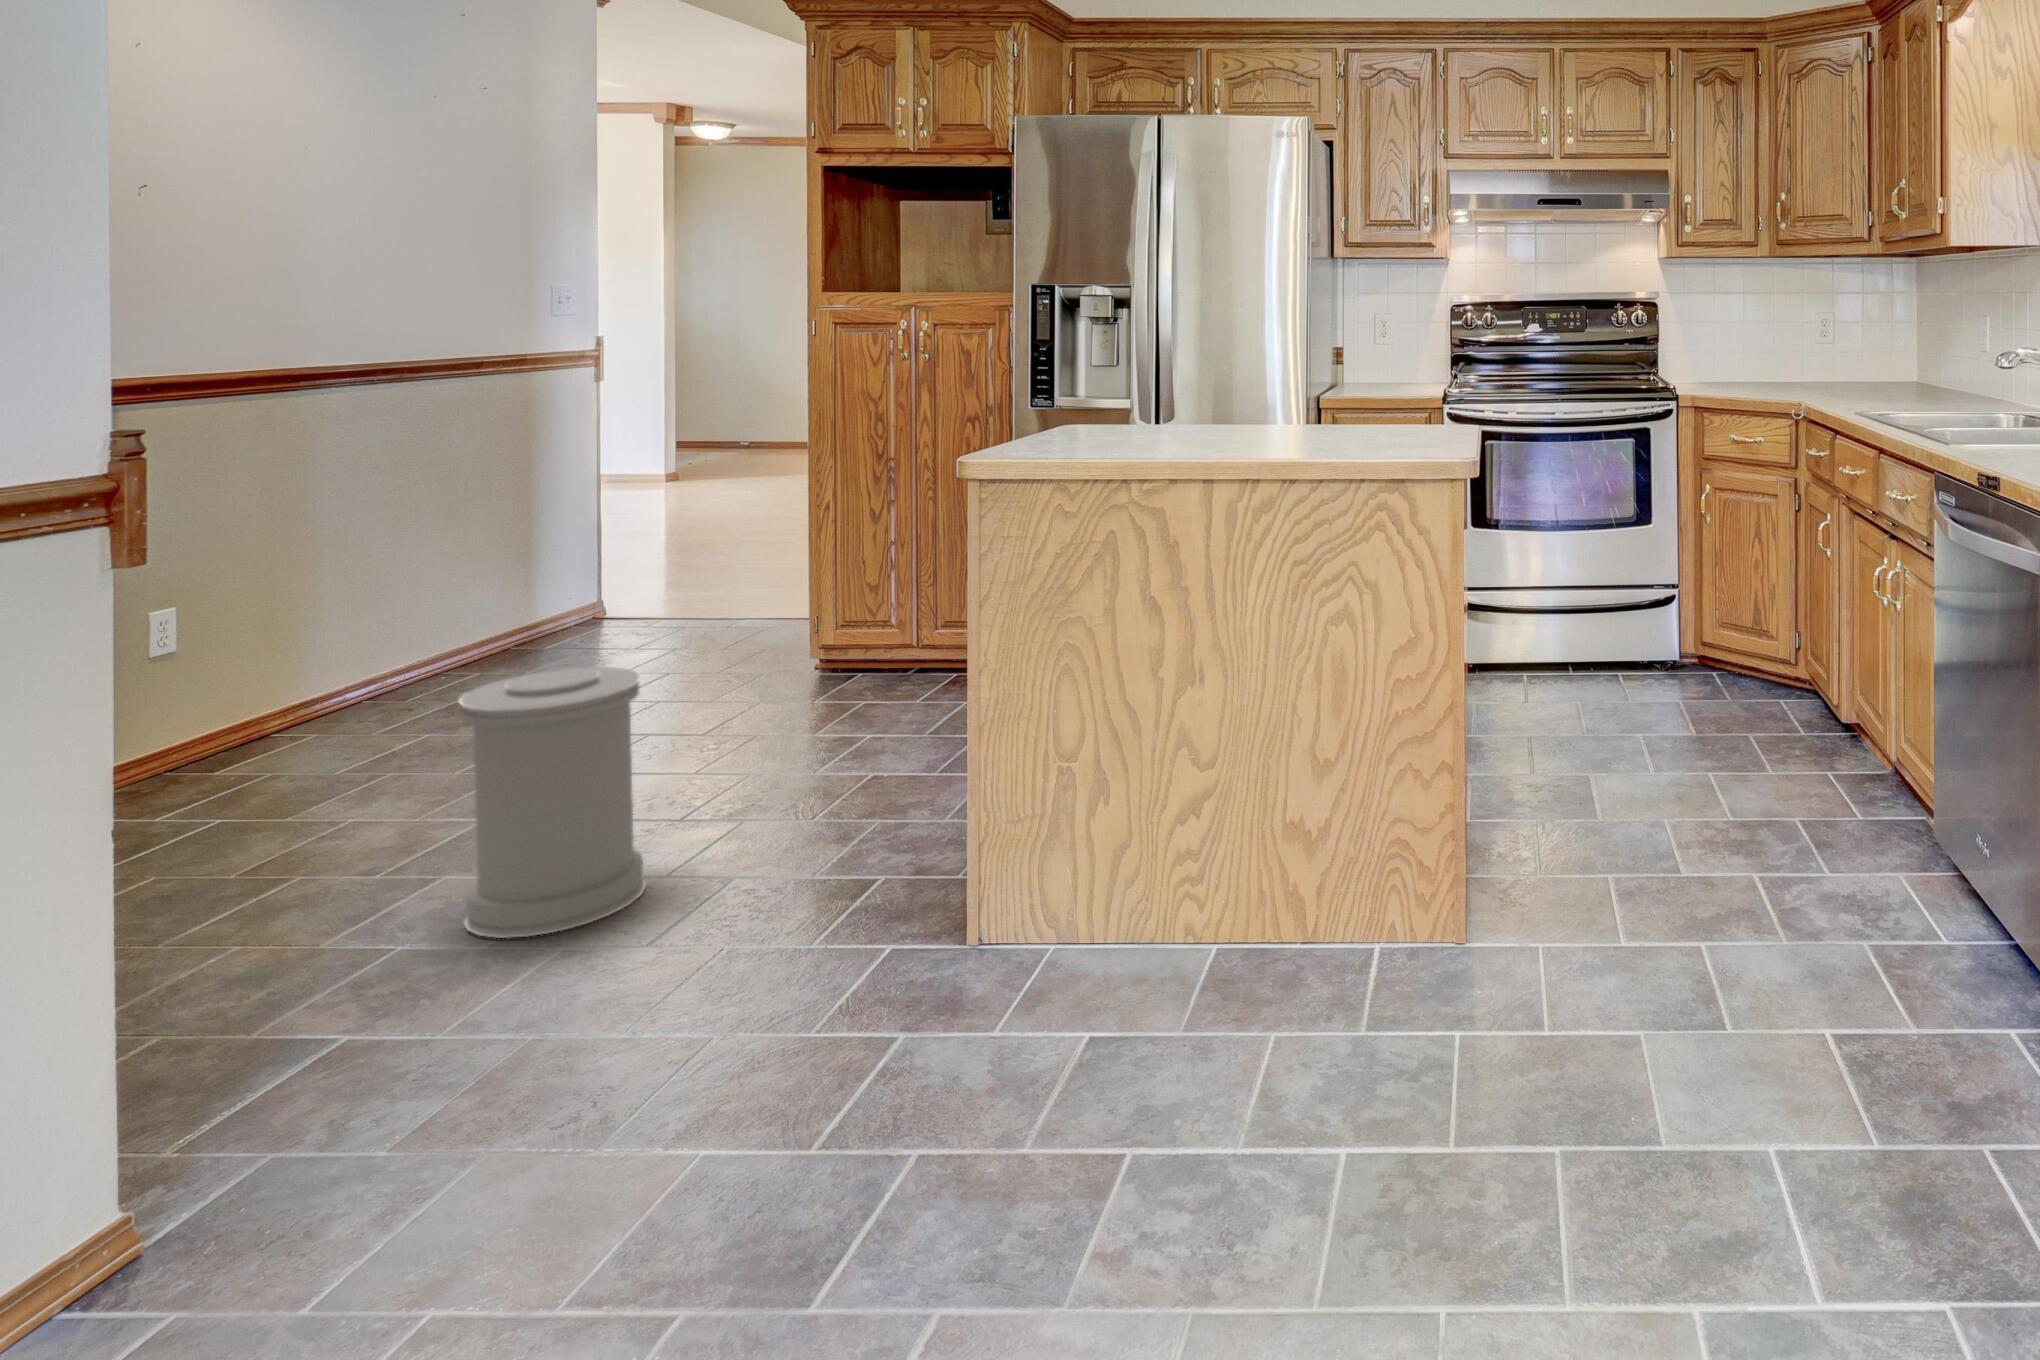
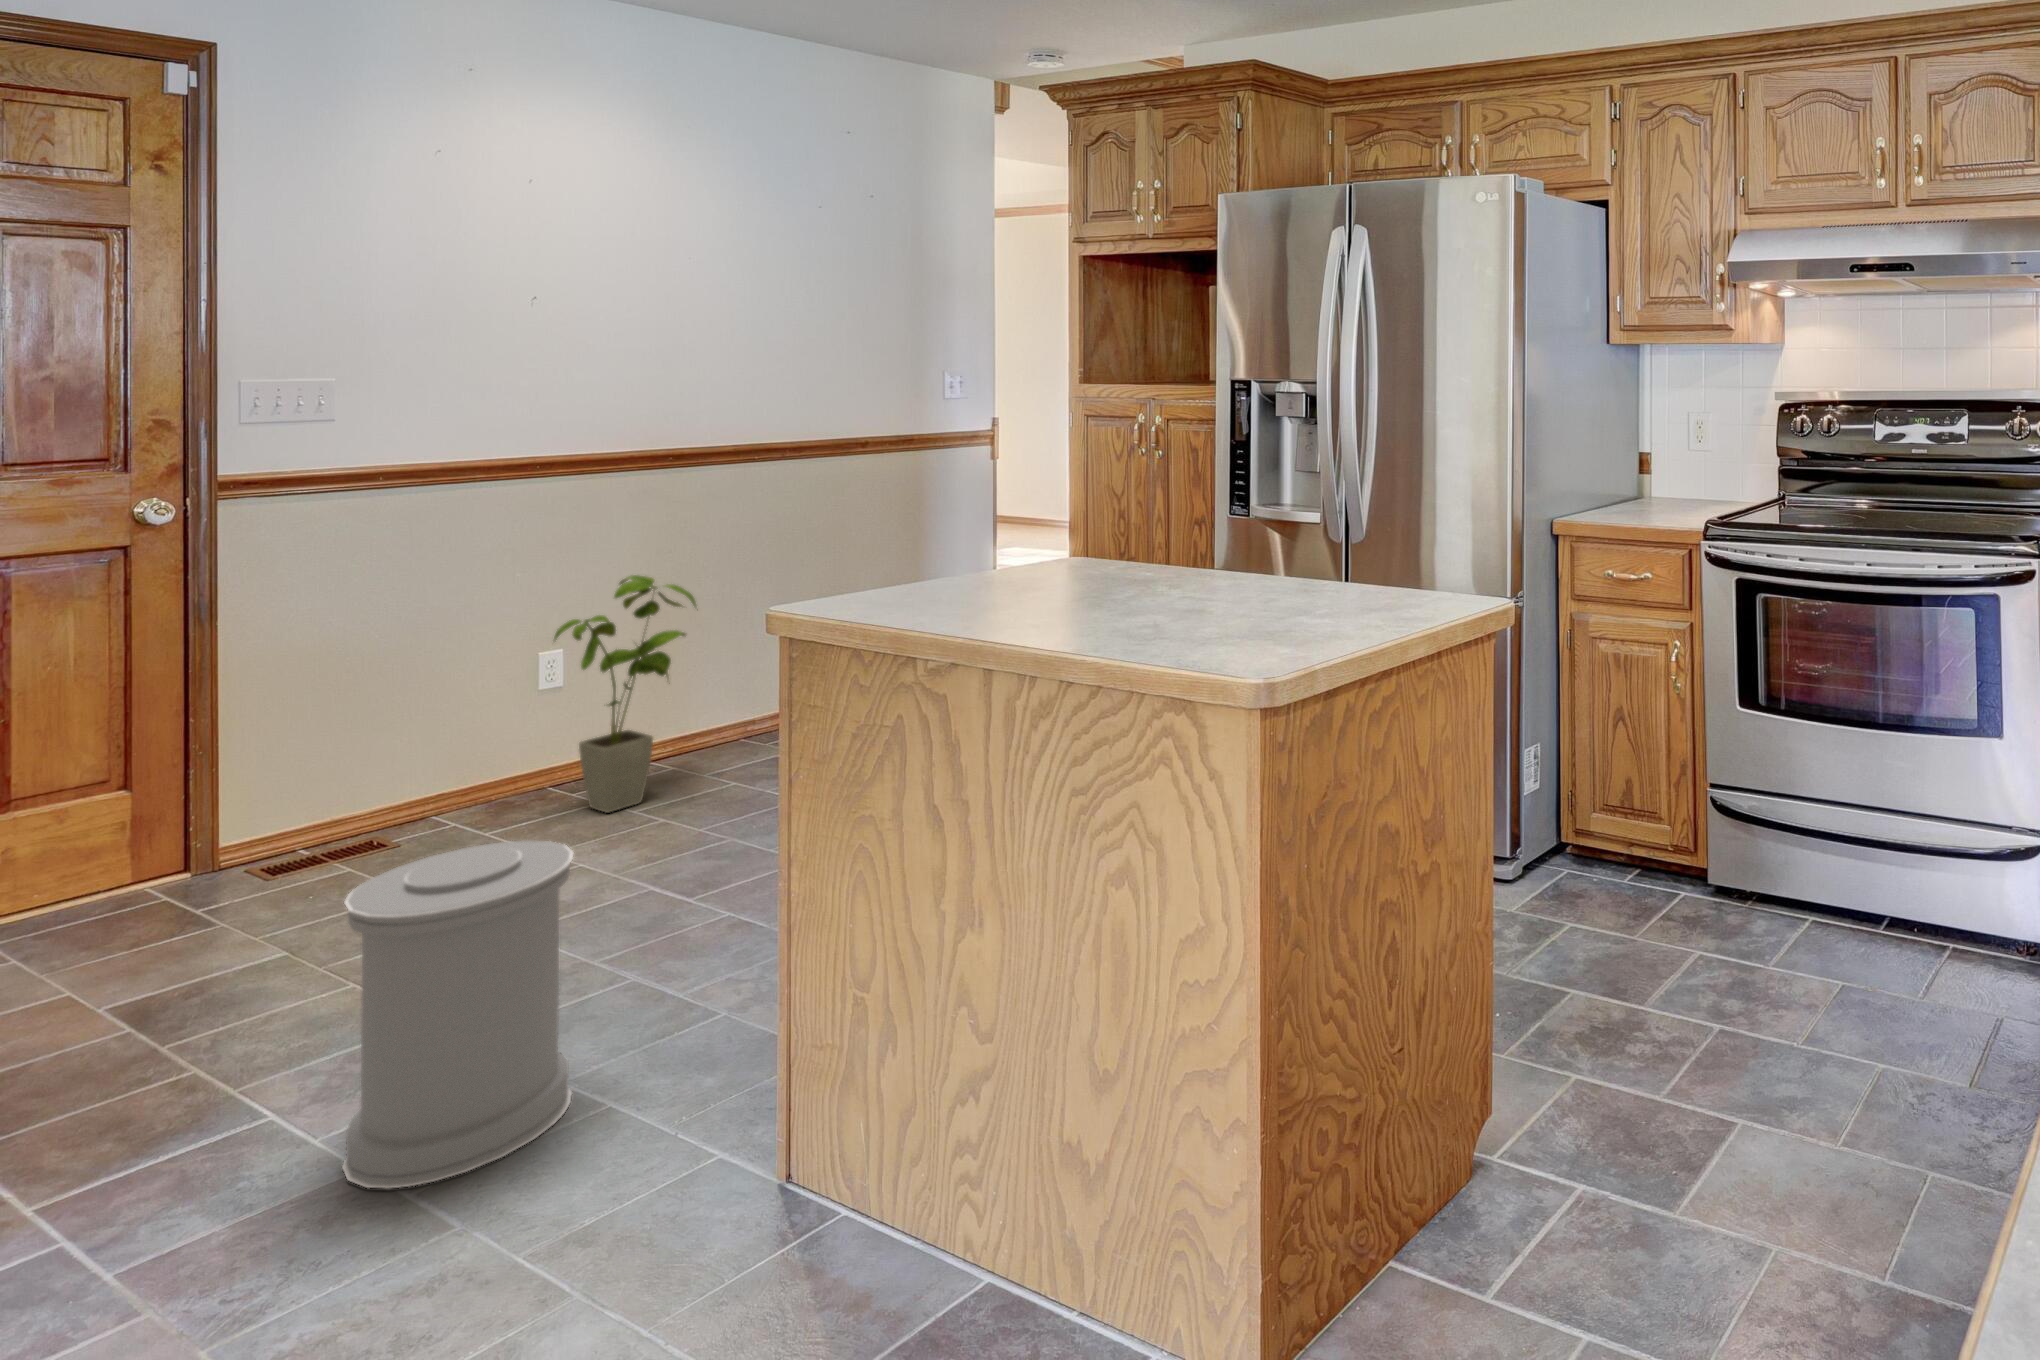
house plant: none [223,497,399,752] -> present [554,575,696,813]

